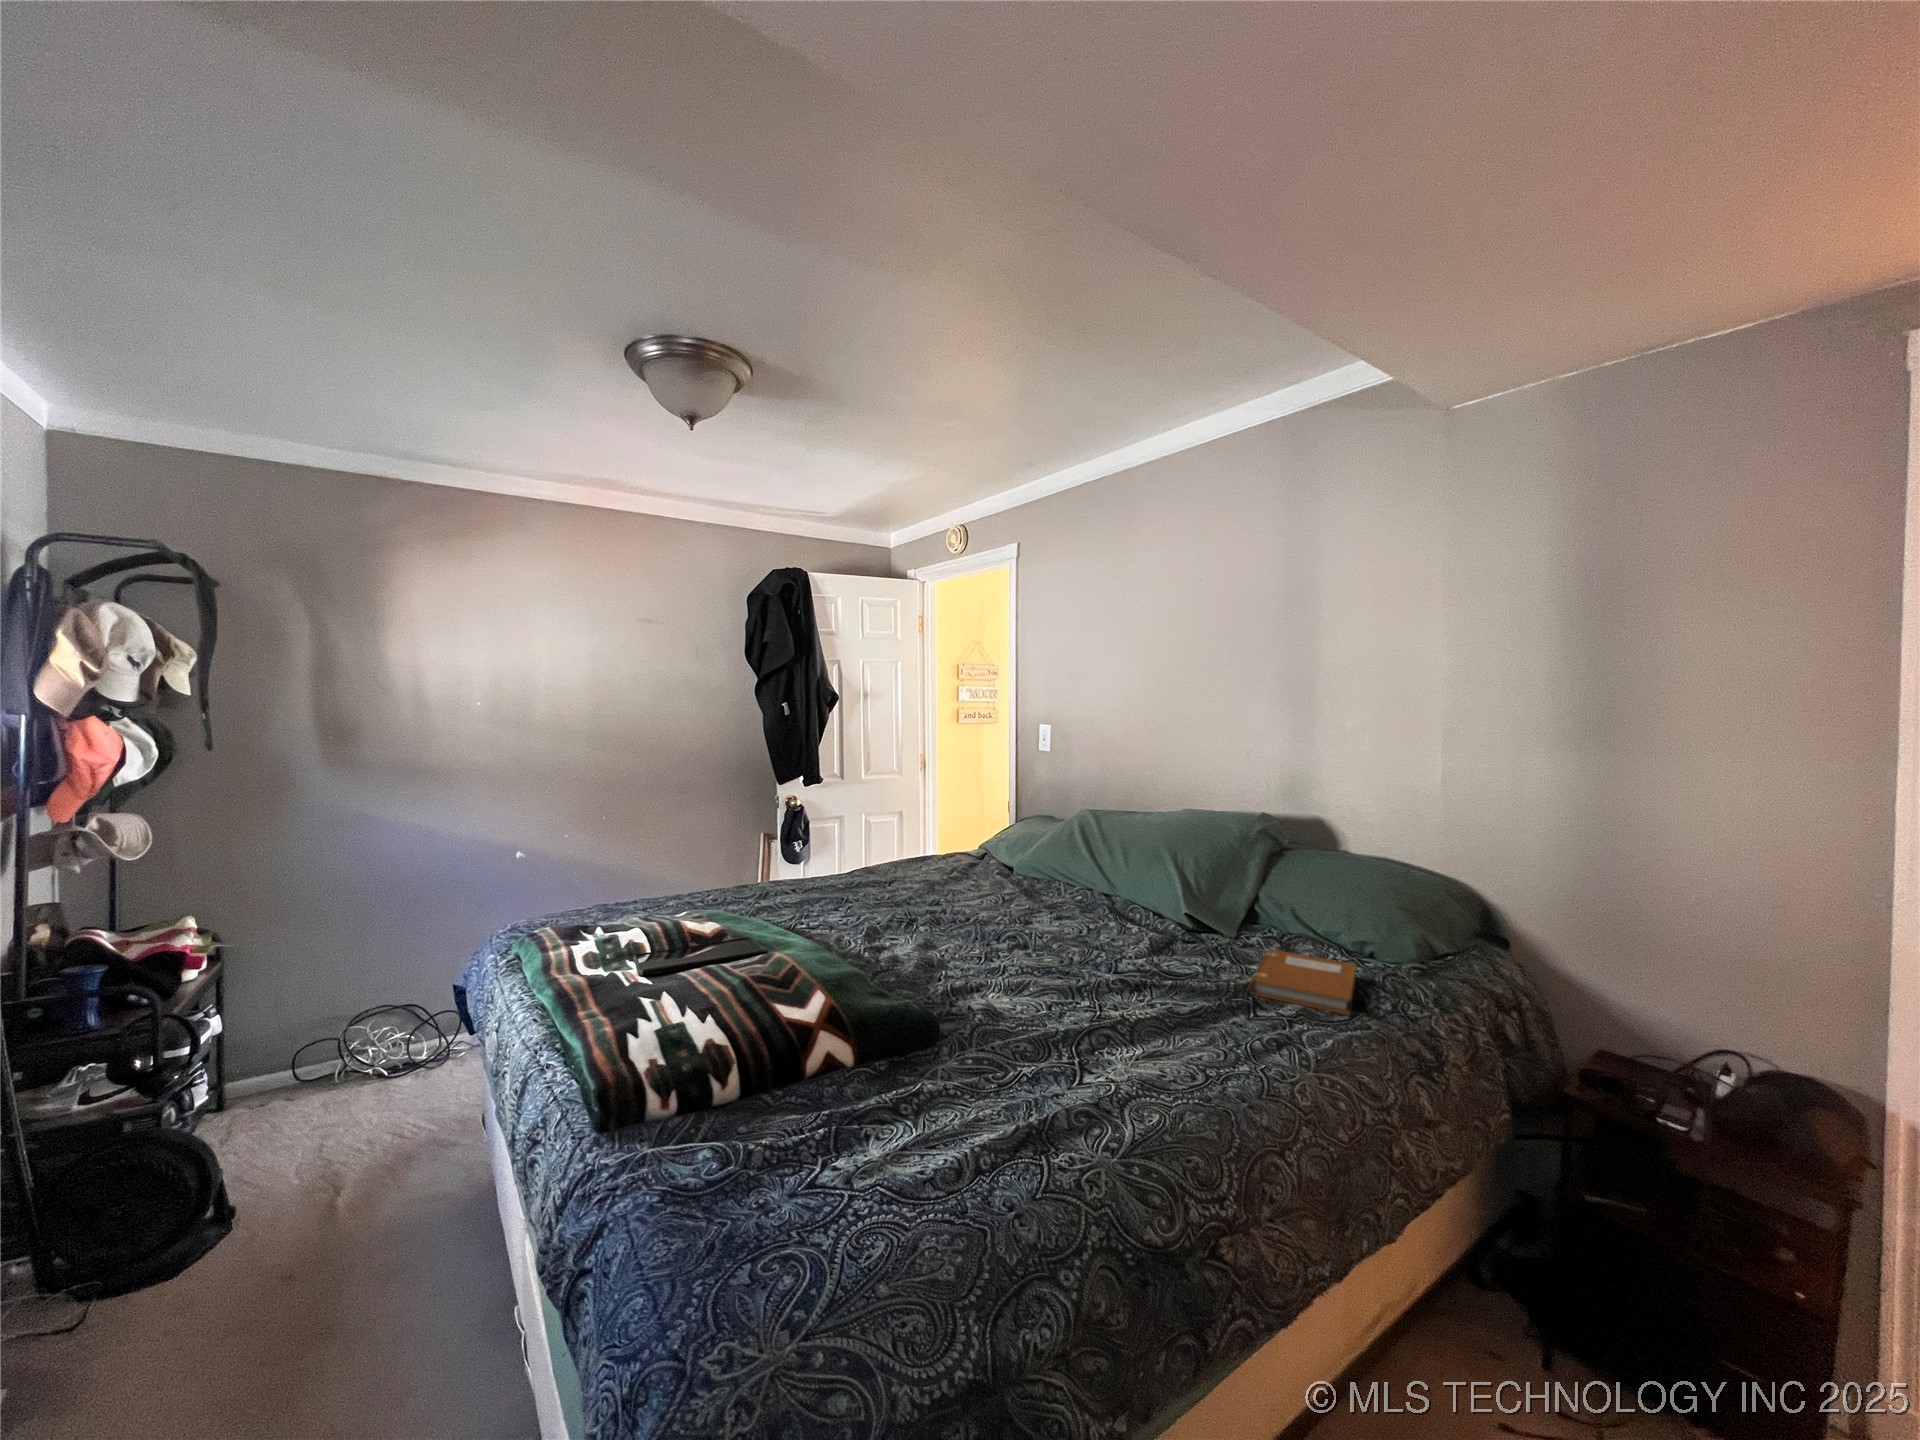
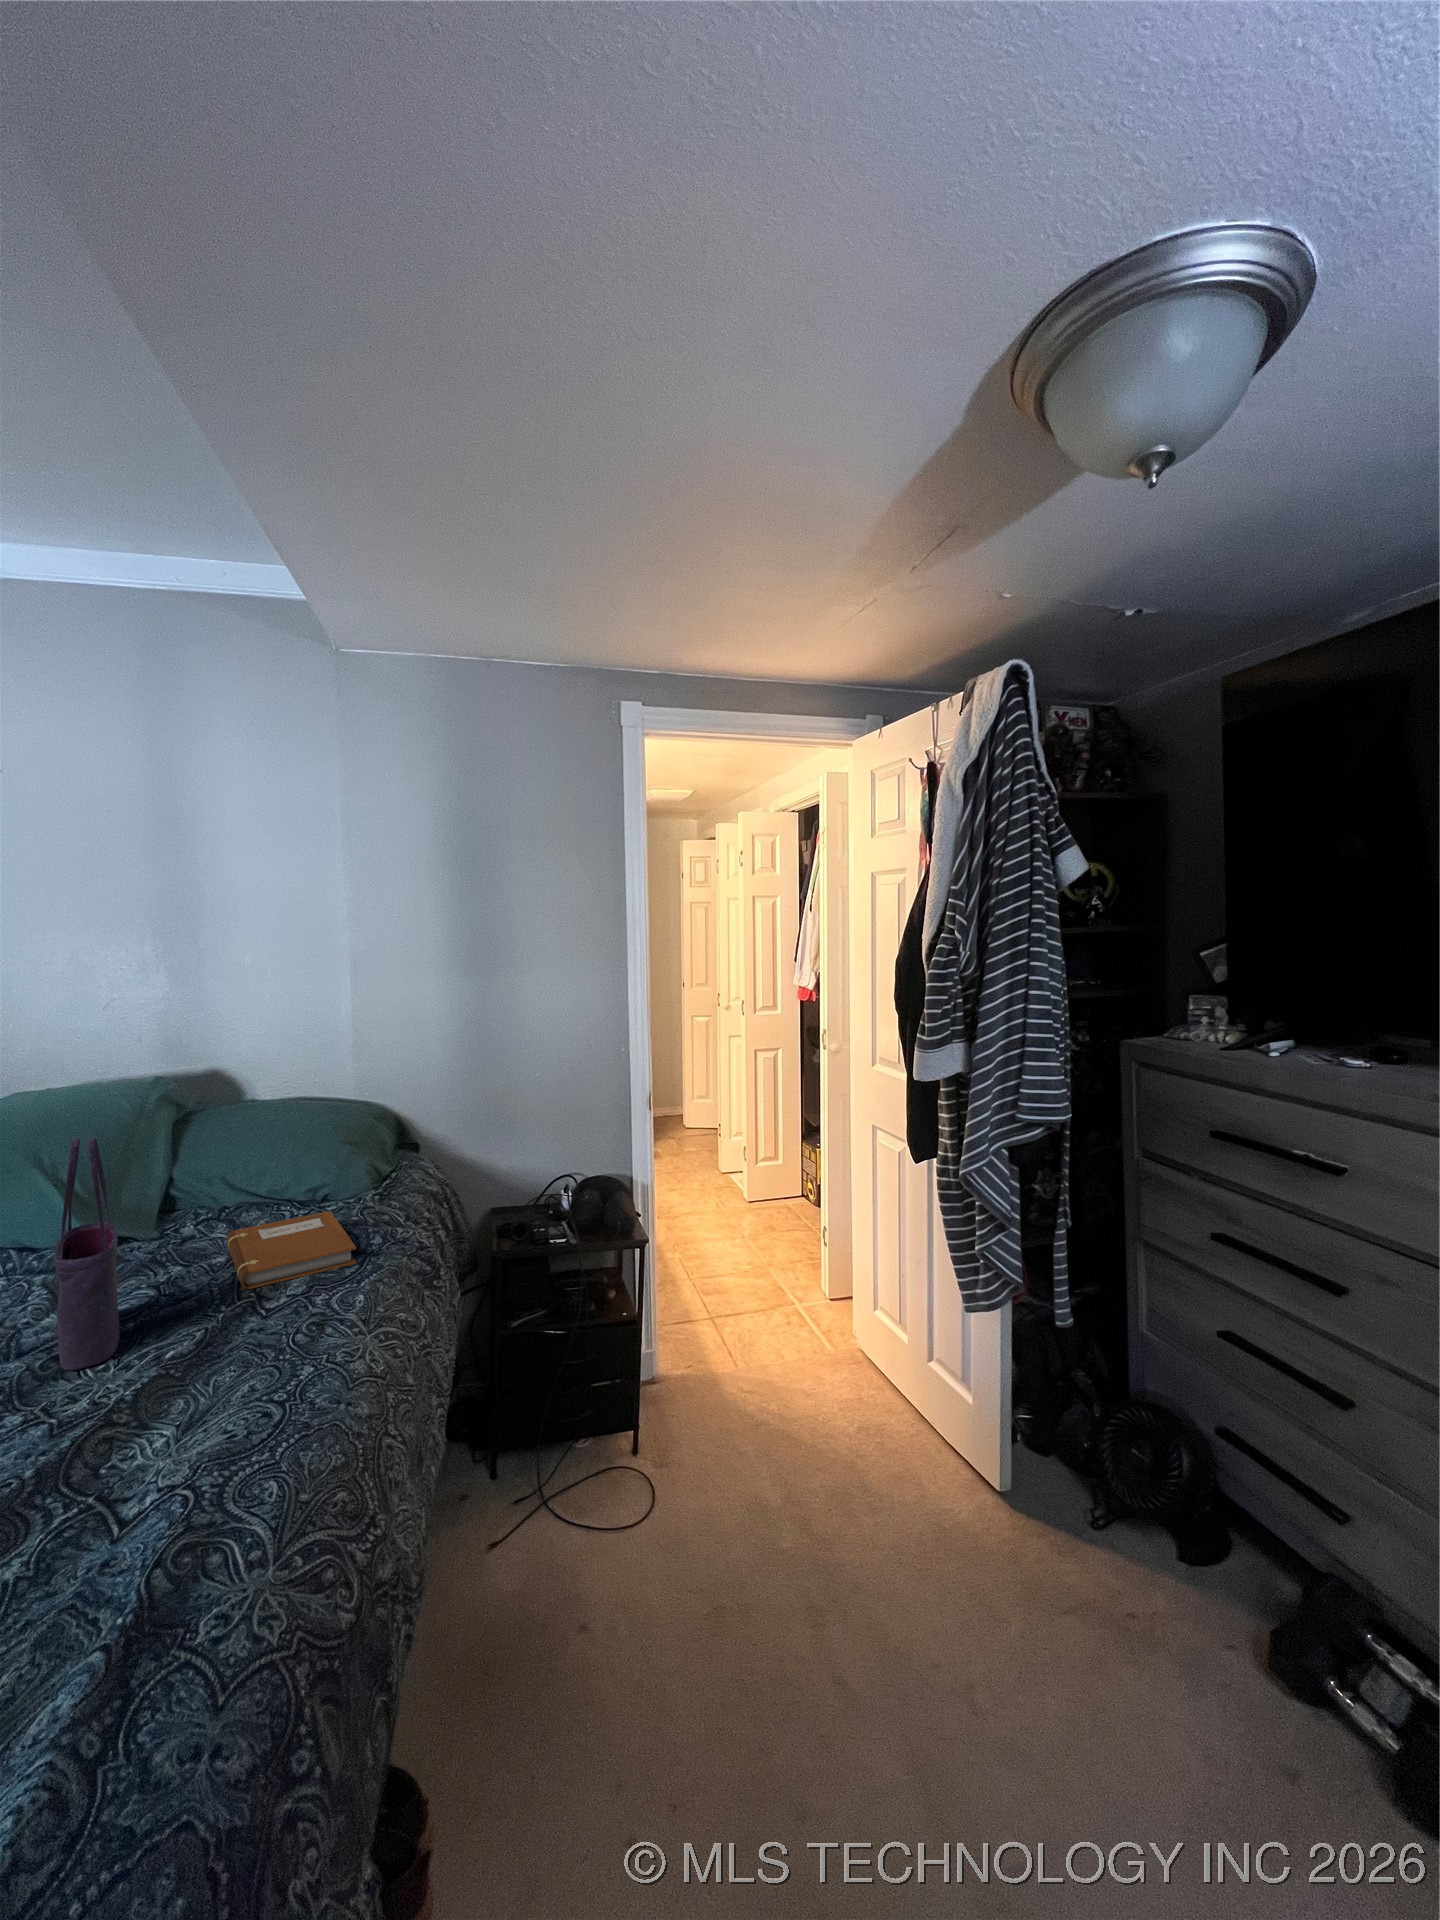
tote bag: none [1123,835,1166,995] -> present [54,1137,120,1370]

